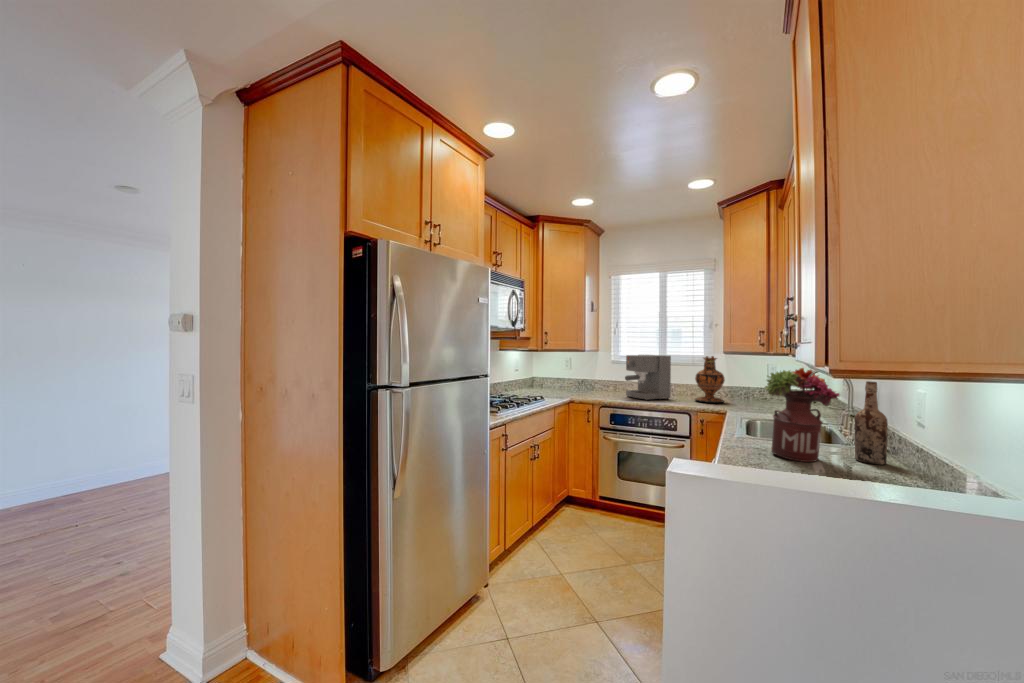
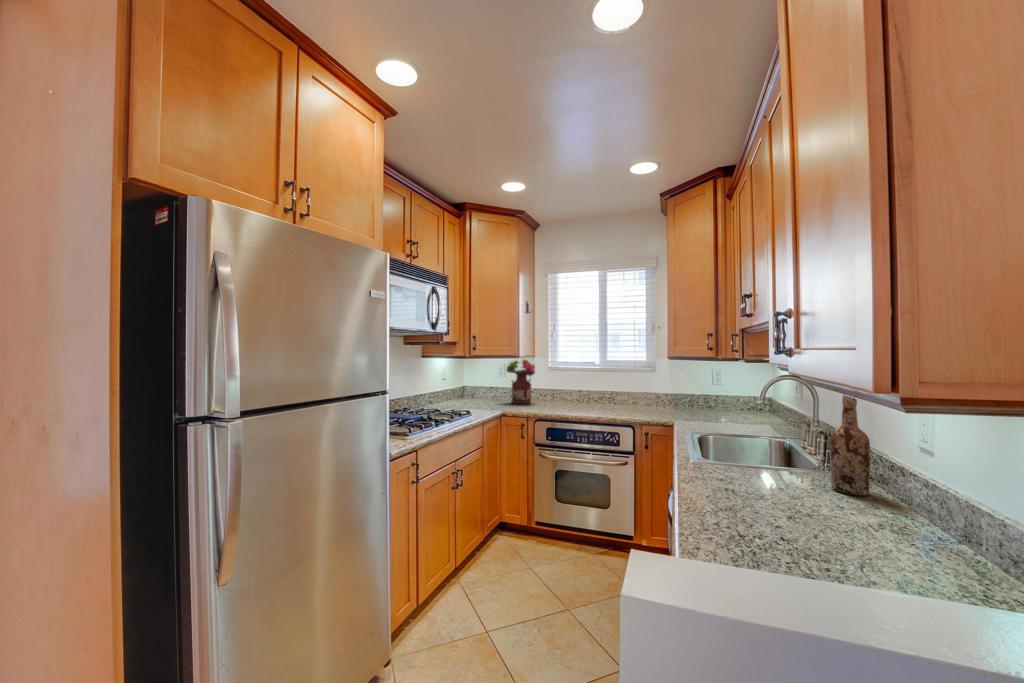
coffee maker: present [625,355,671,400] -> none [563,360,612,412]
vase: present [695,356,725,403] -> none [638,361,669,413]
flower arrangement: present [765,368,840,462] -> present [506,360,535,404]

